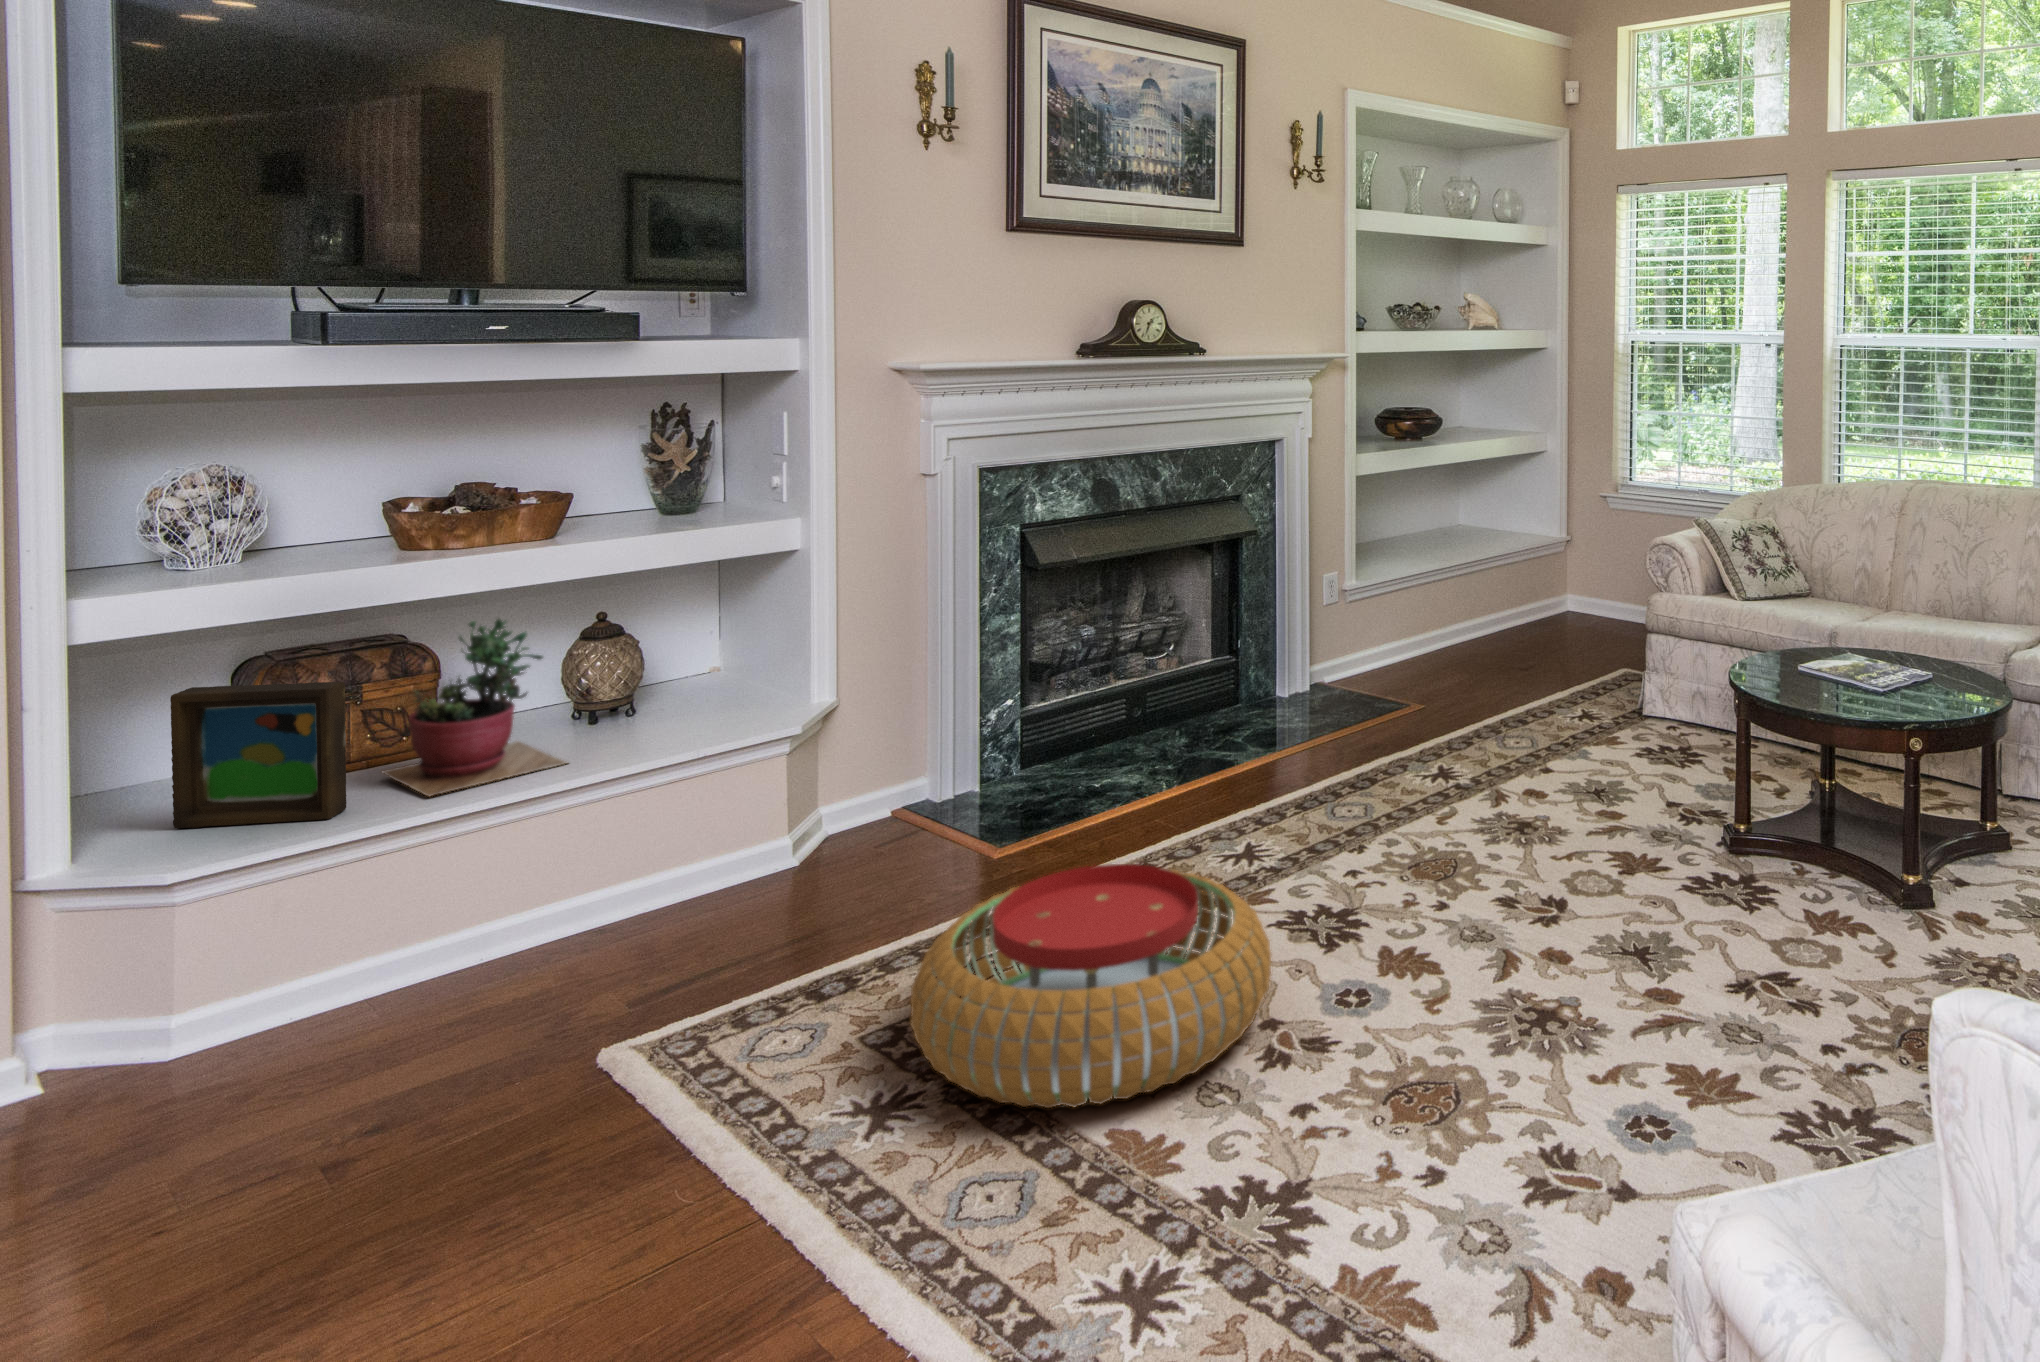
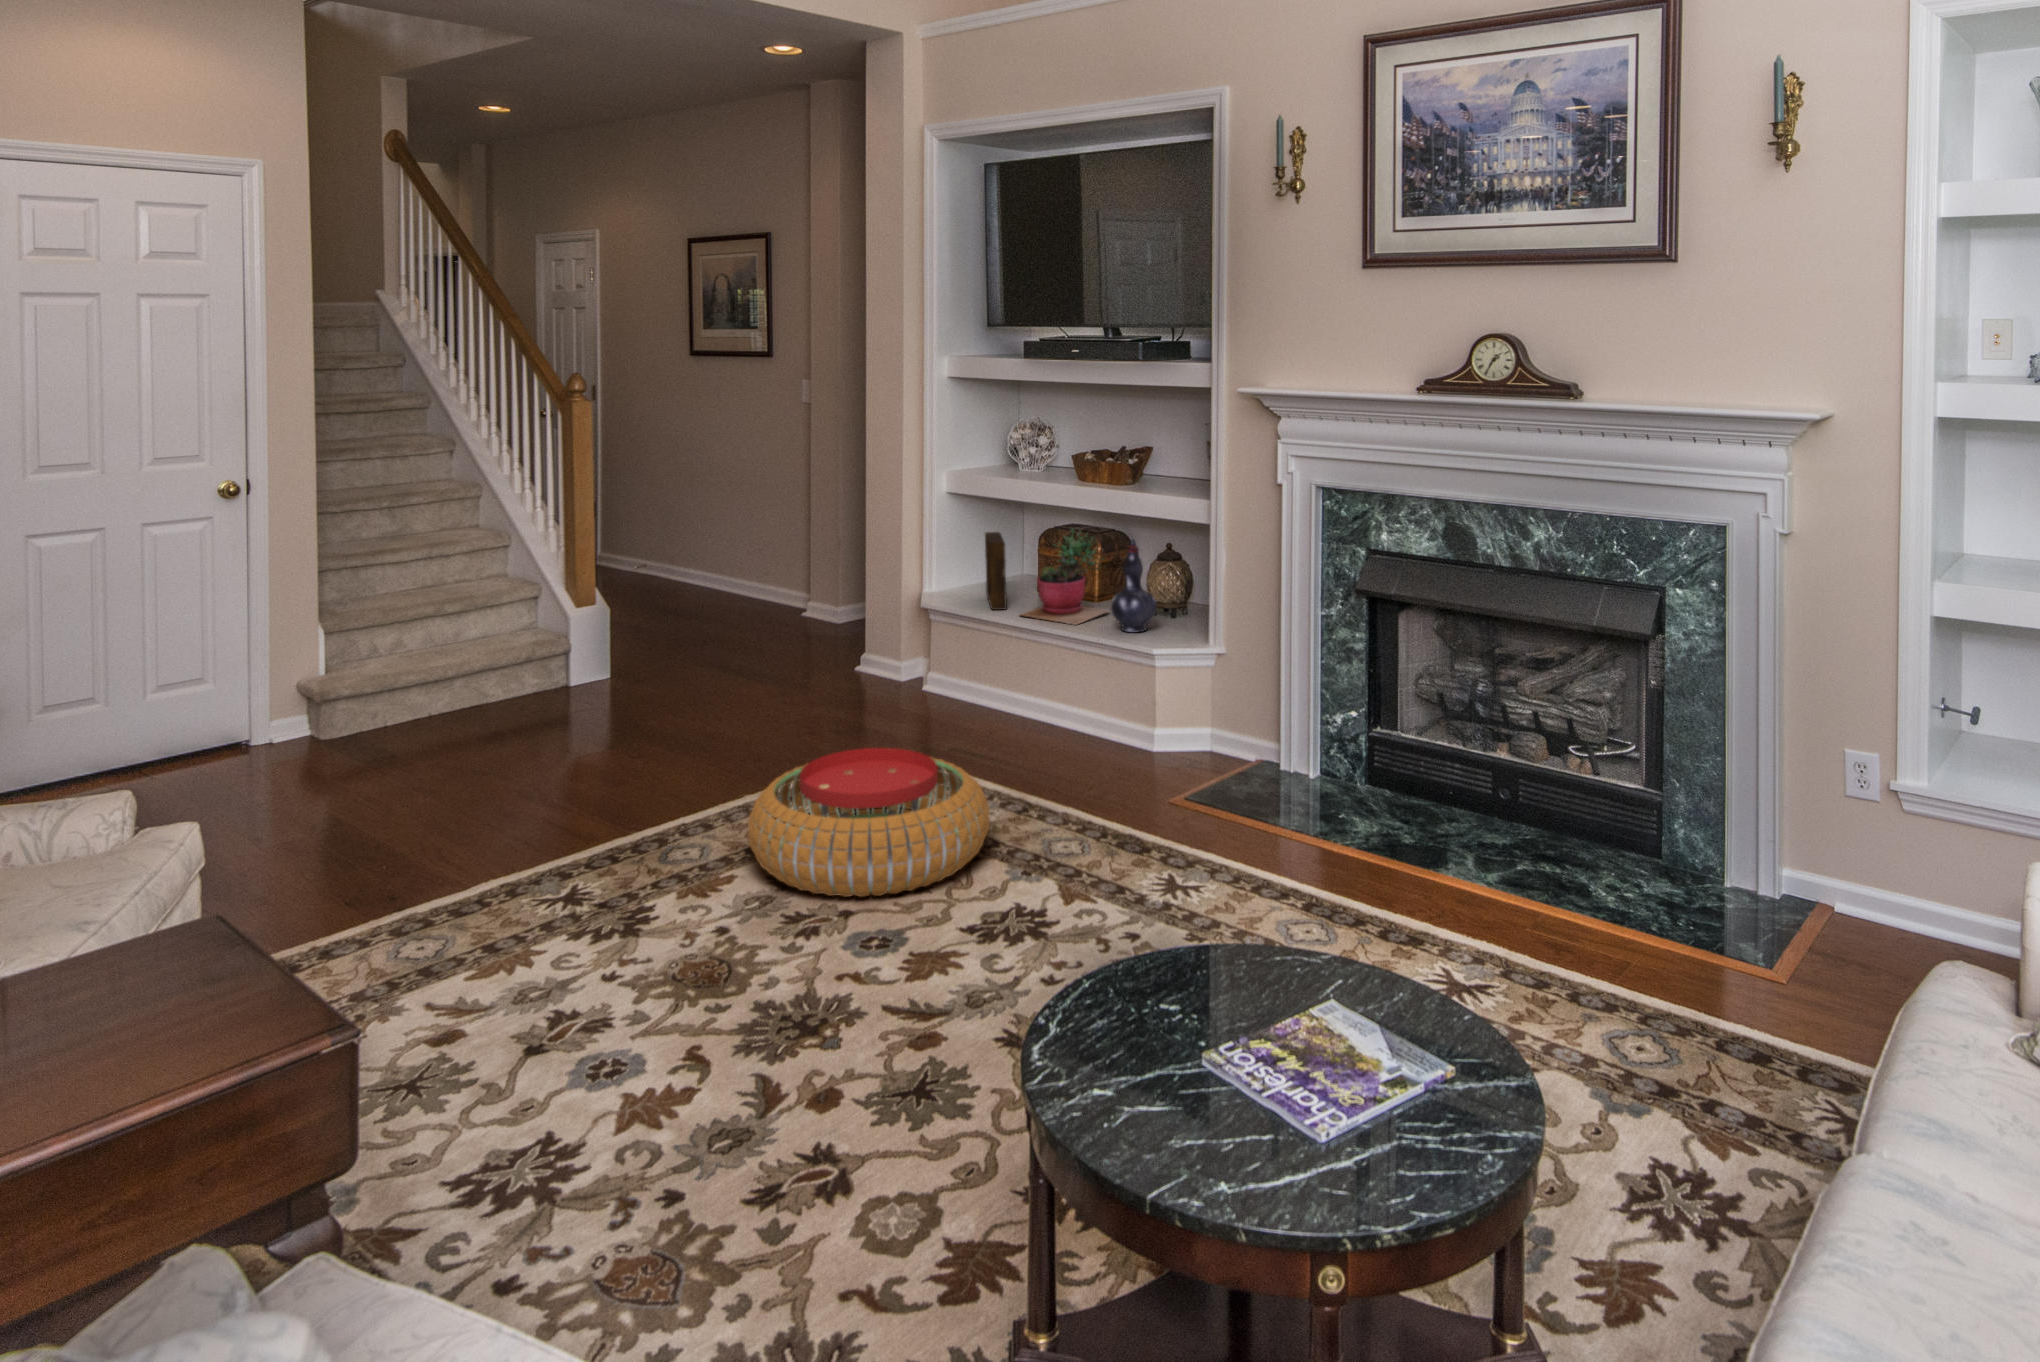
decorative vase: none [616,599,697,740] -> present [1111,540,1157,632]

